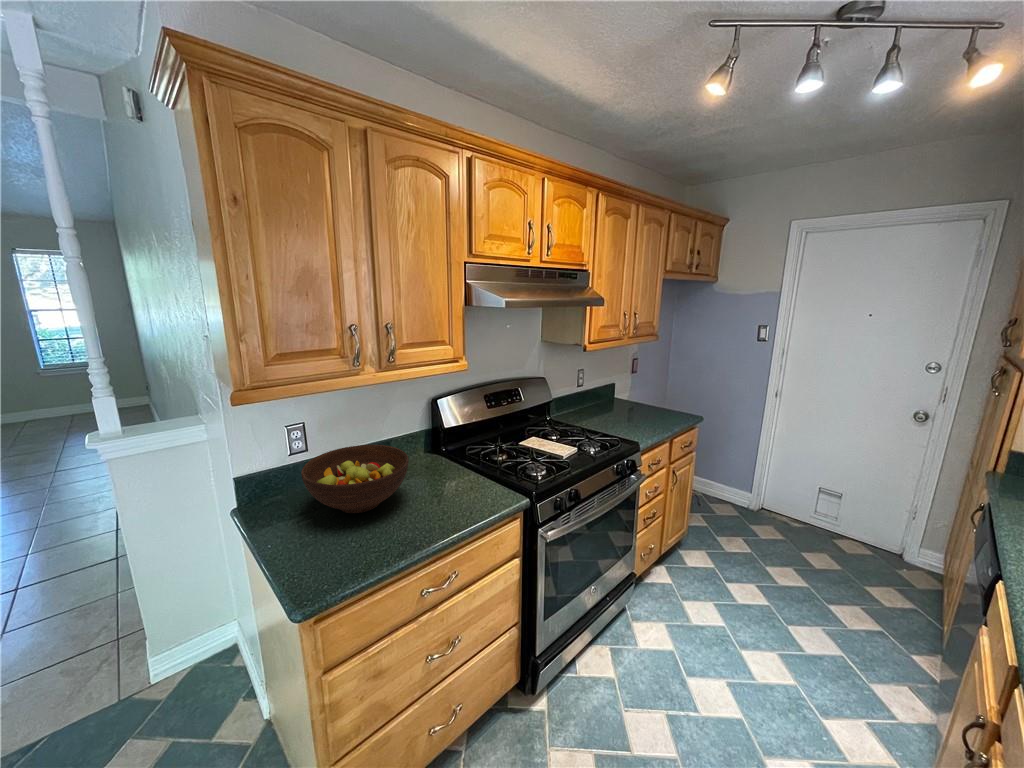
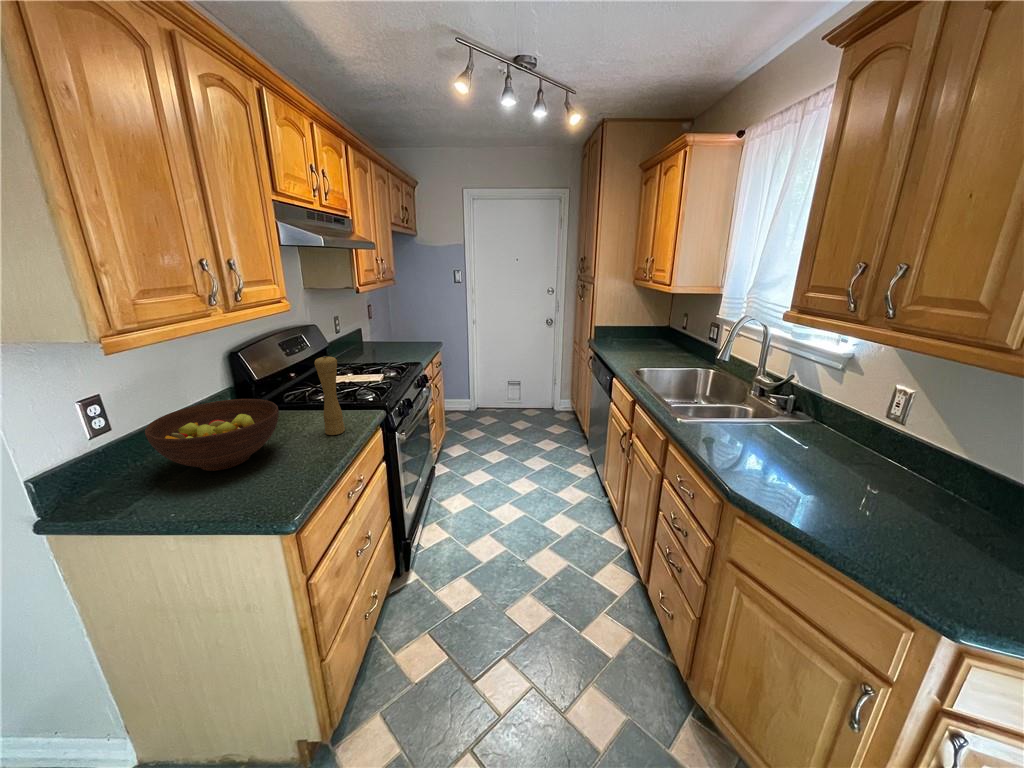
pepper mill: none [445,427,469,513] -> present [314,356,345,435]

